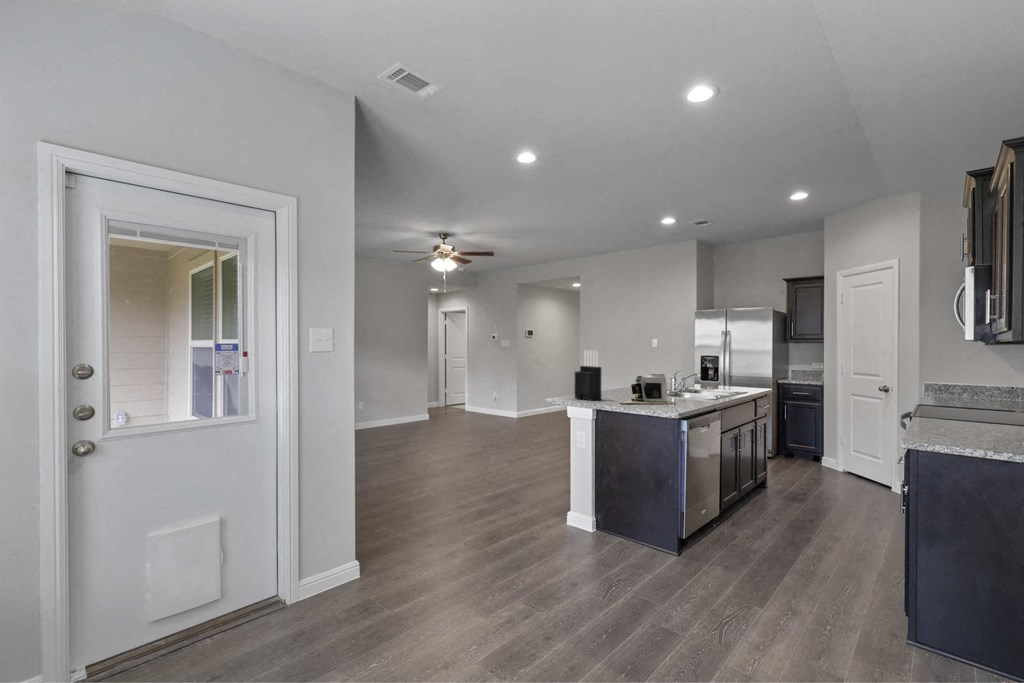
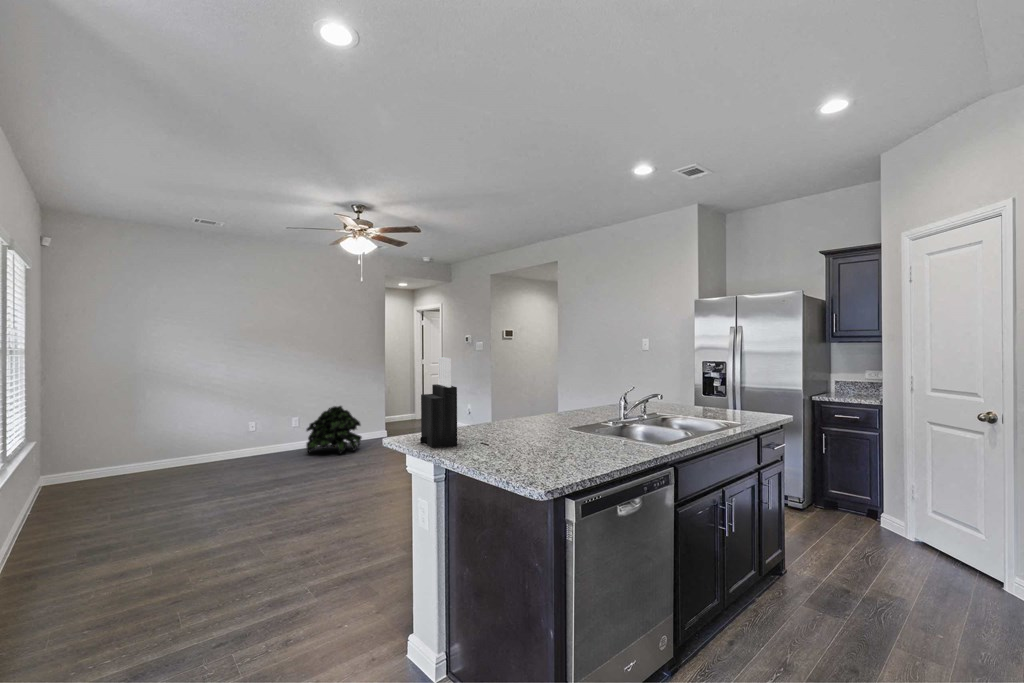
coffee maker: present [620,374,674,404] -> none [462,402,564,463]
potted plant: none [378,391,420,429] -> present [306,406,361,453]

